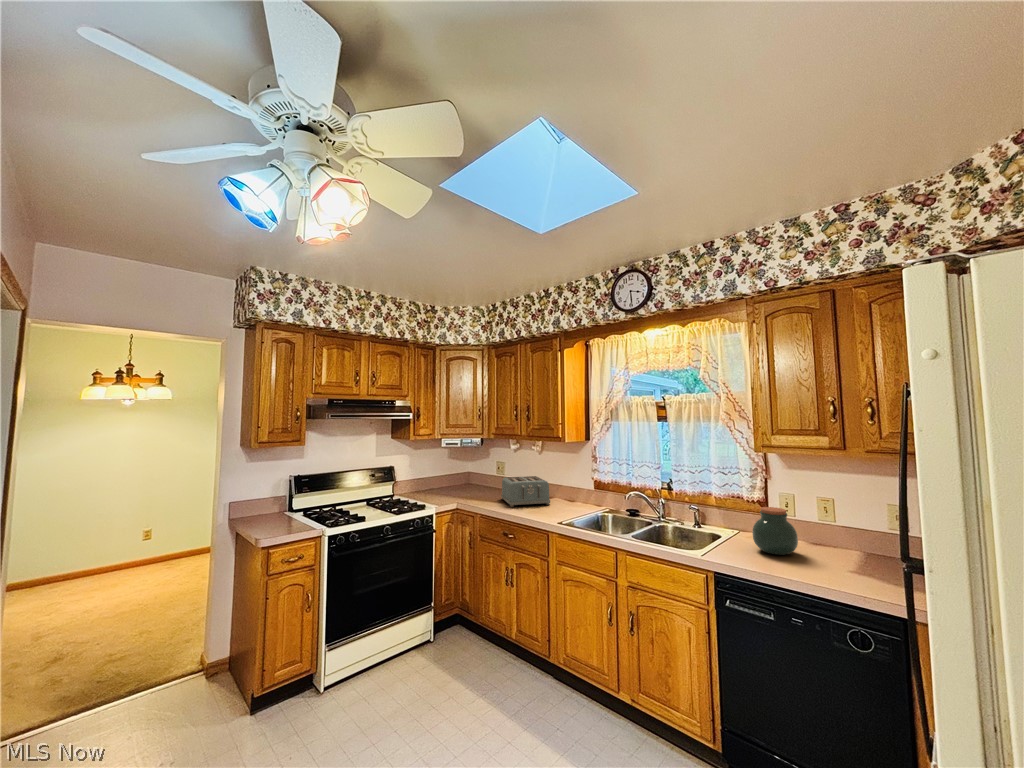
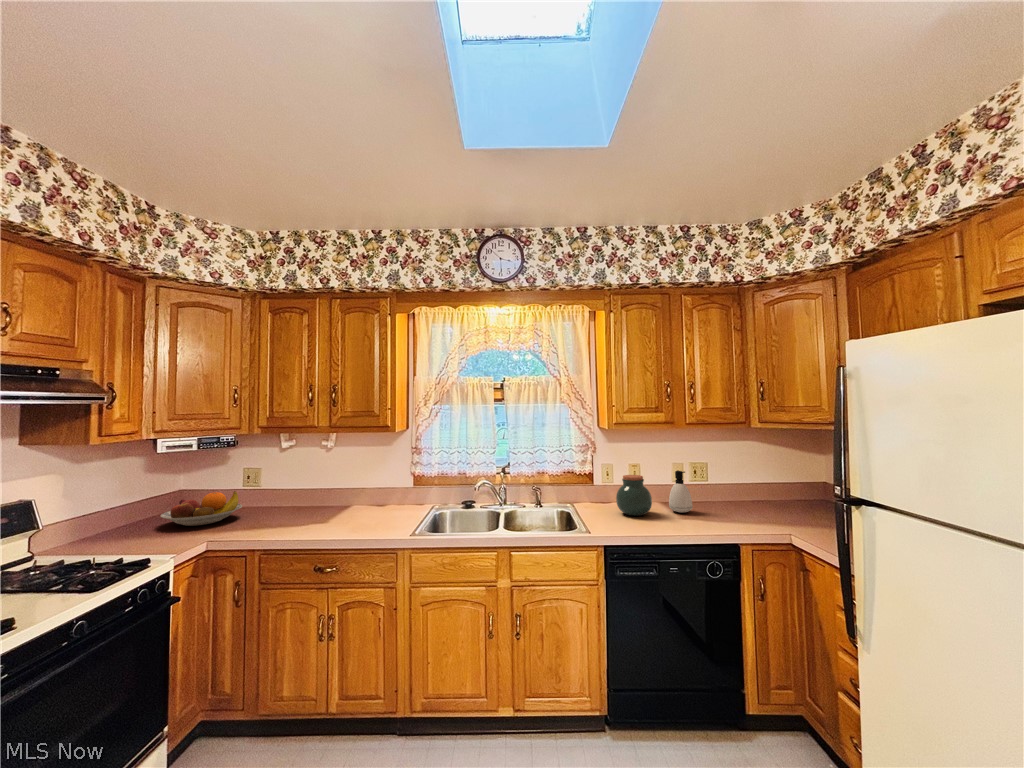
fruit bowl: none [449,475,490,494] -> present [160,491,242,526]
toaster: present [501,476,550,507] -> none [278,481,364,528]
soap dispenser: none [827,512,861,565] -> present [669,471,693,513]

